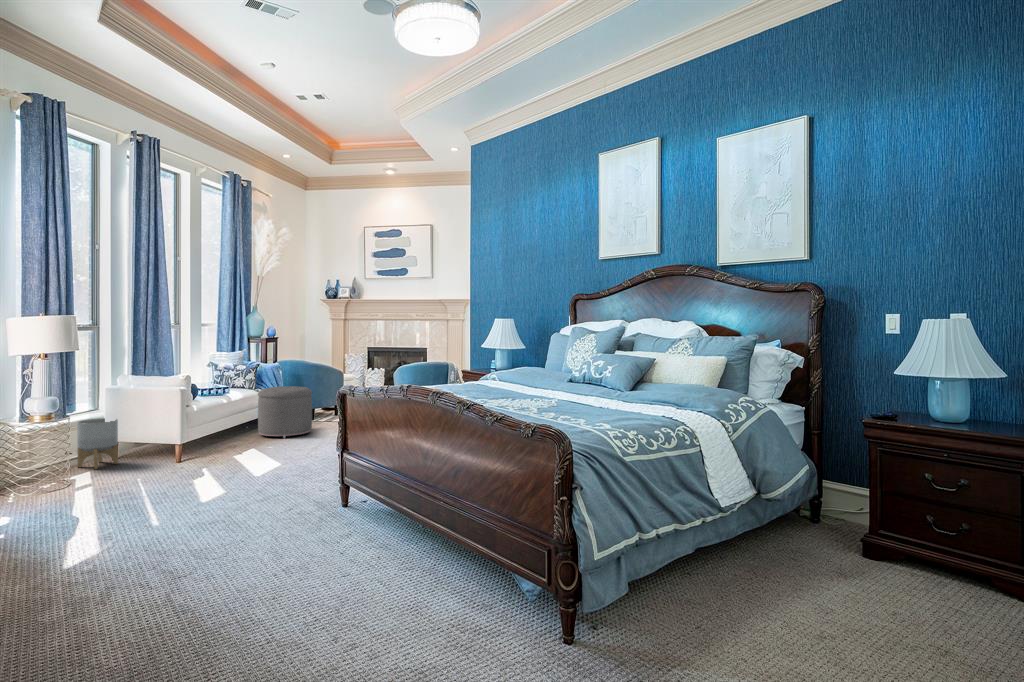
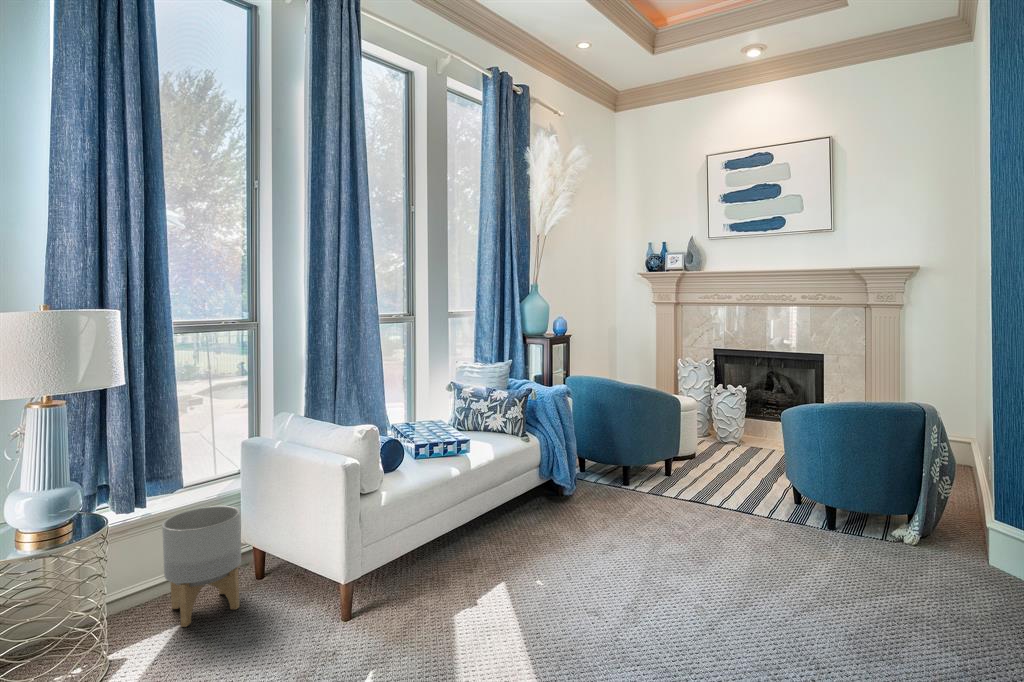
ottoman: present [258,386,312,438] -> none [523,433,626,552]

